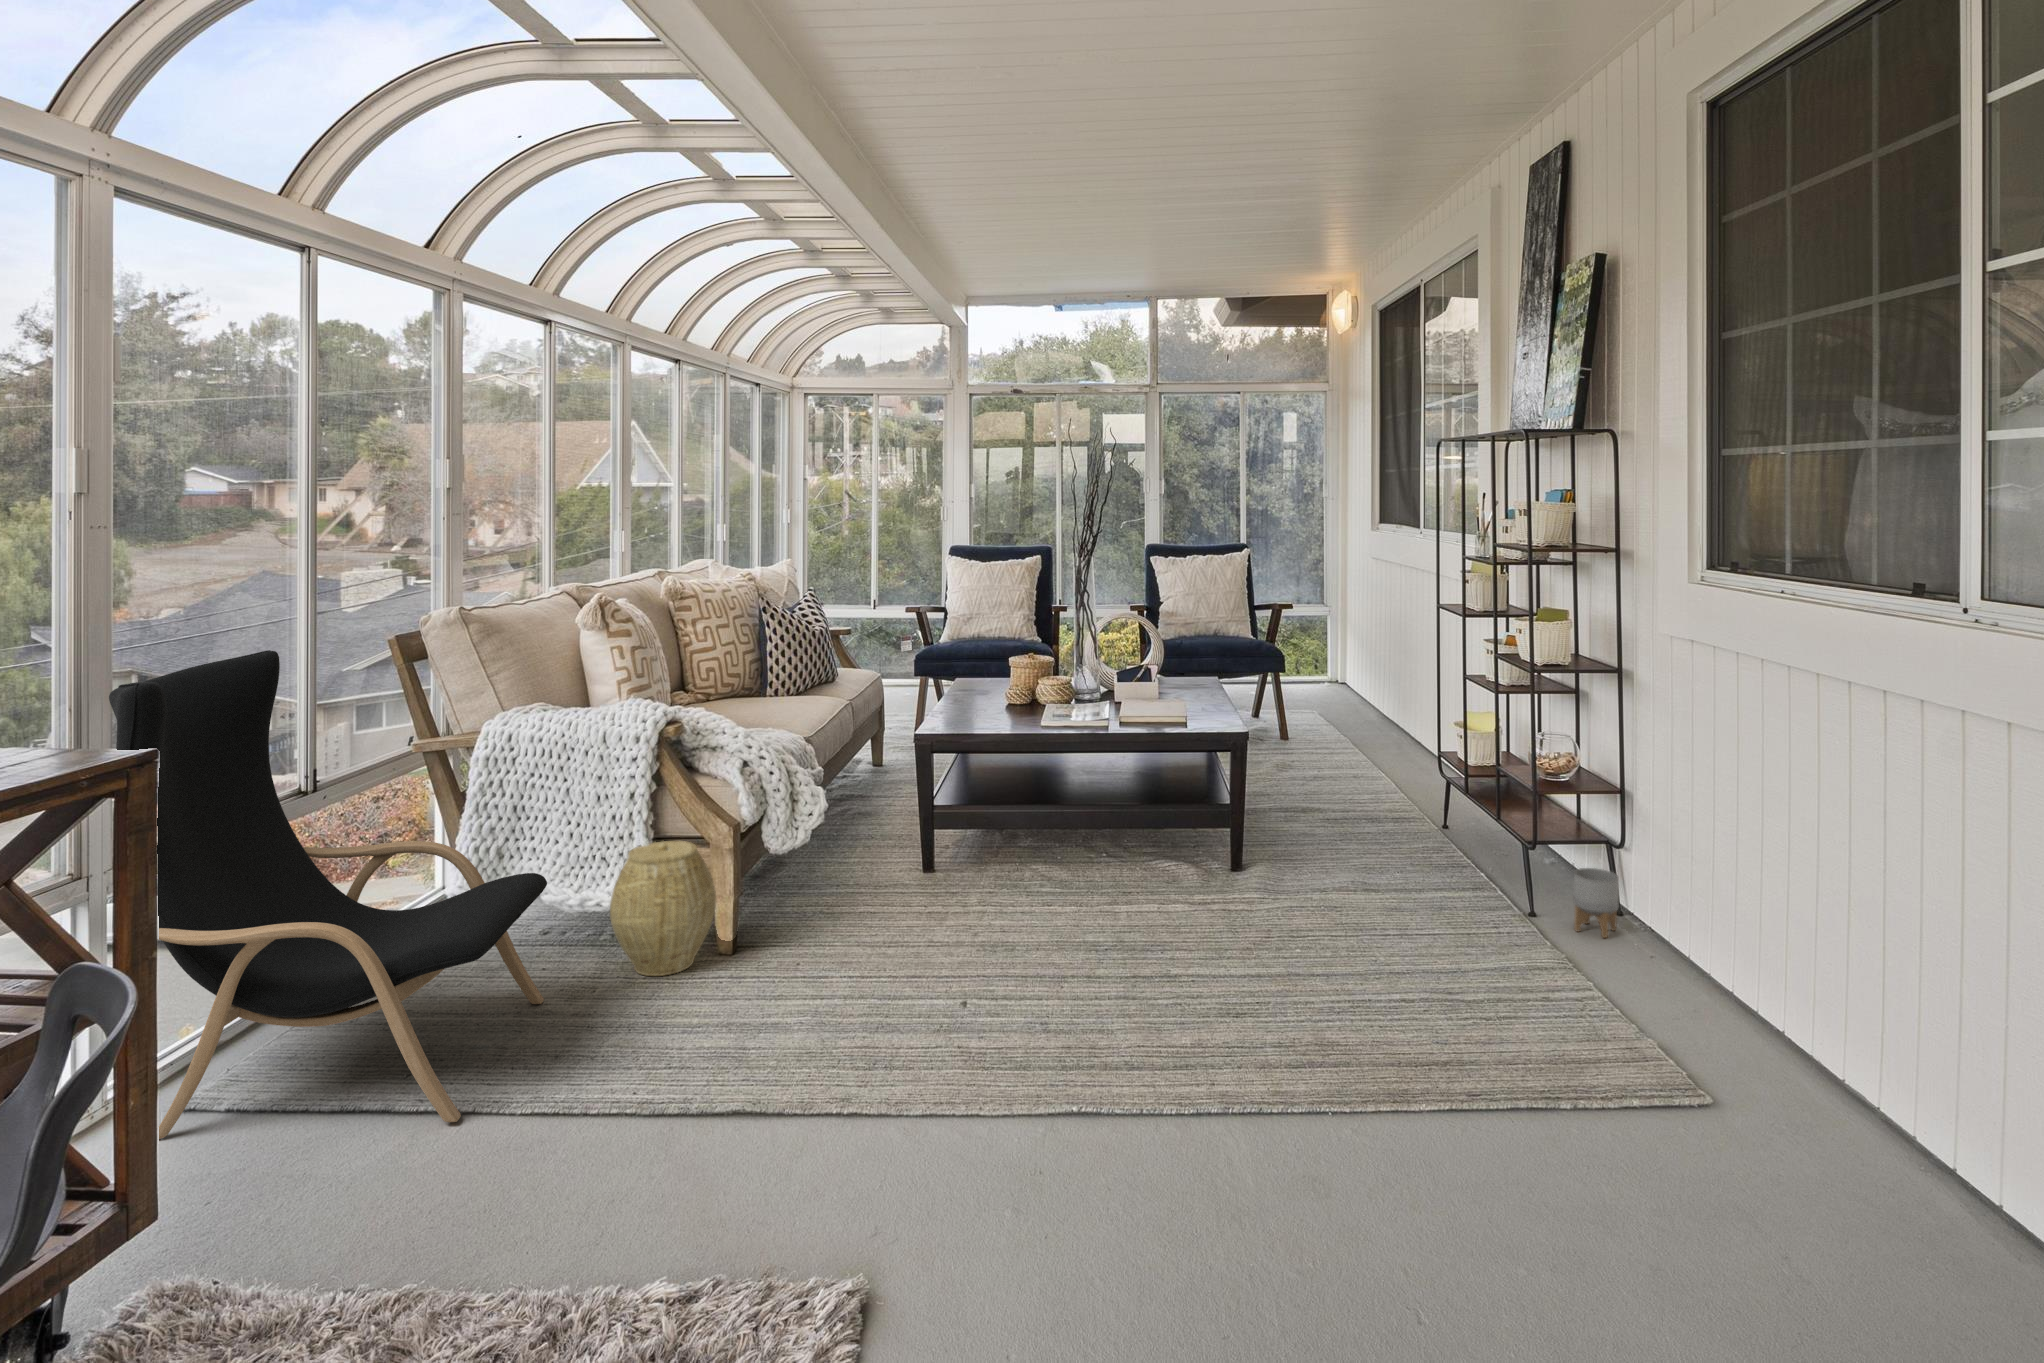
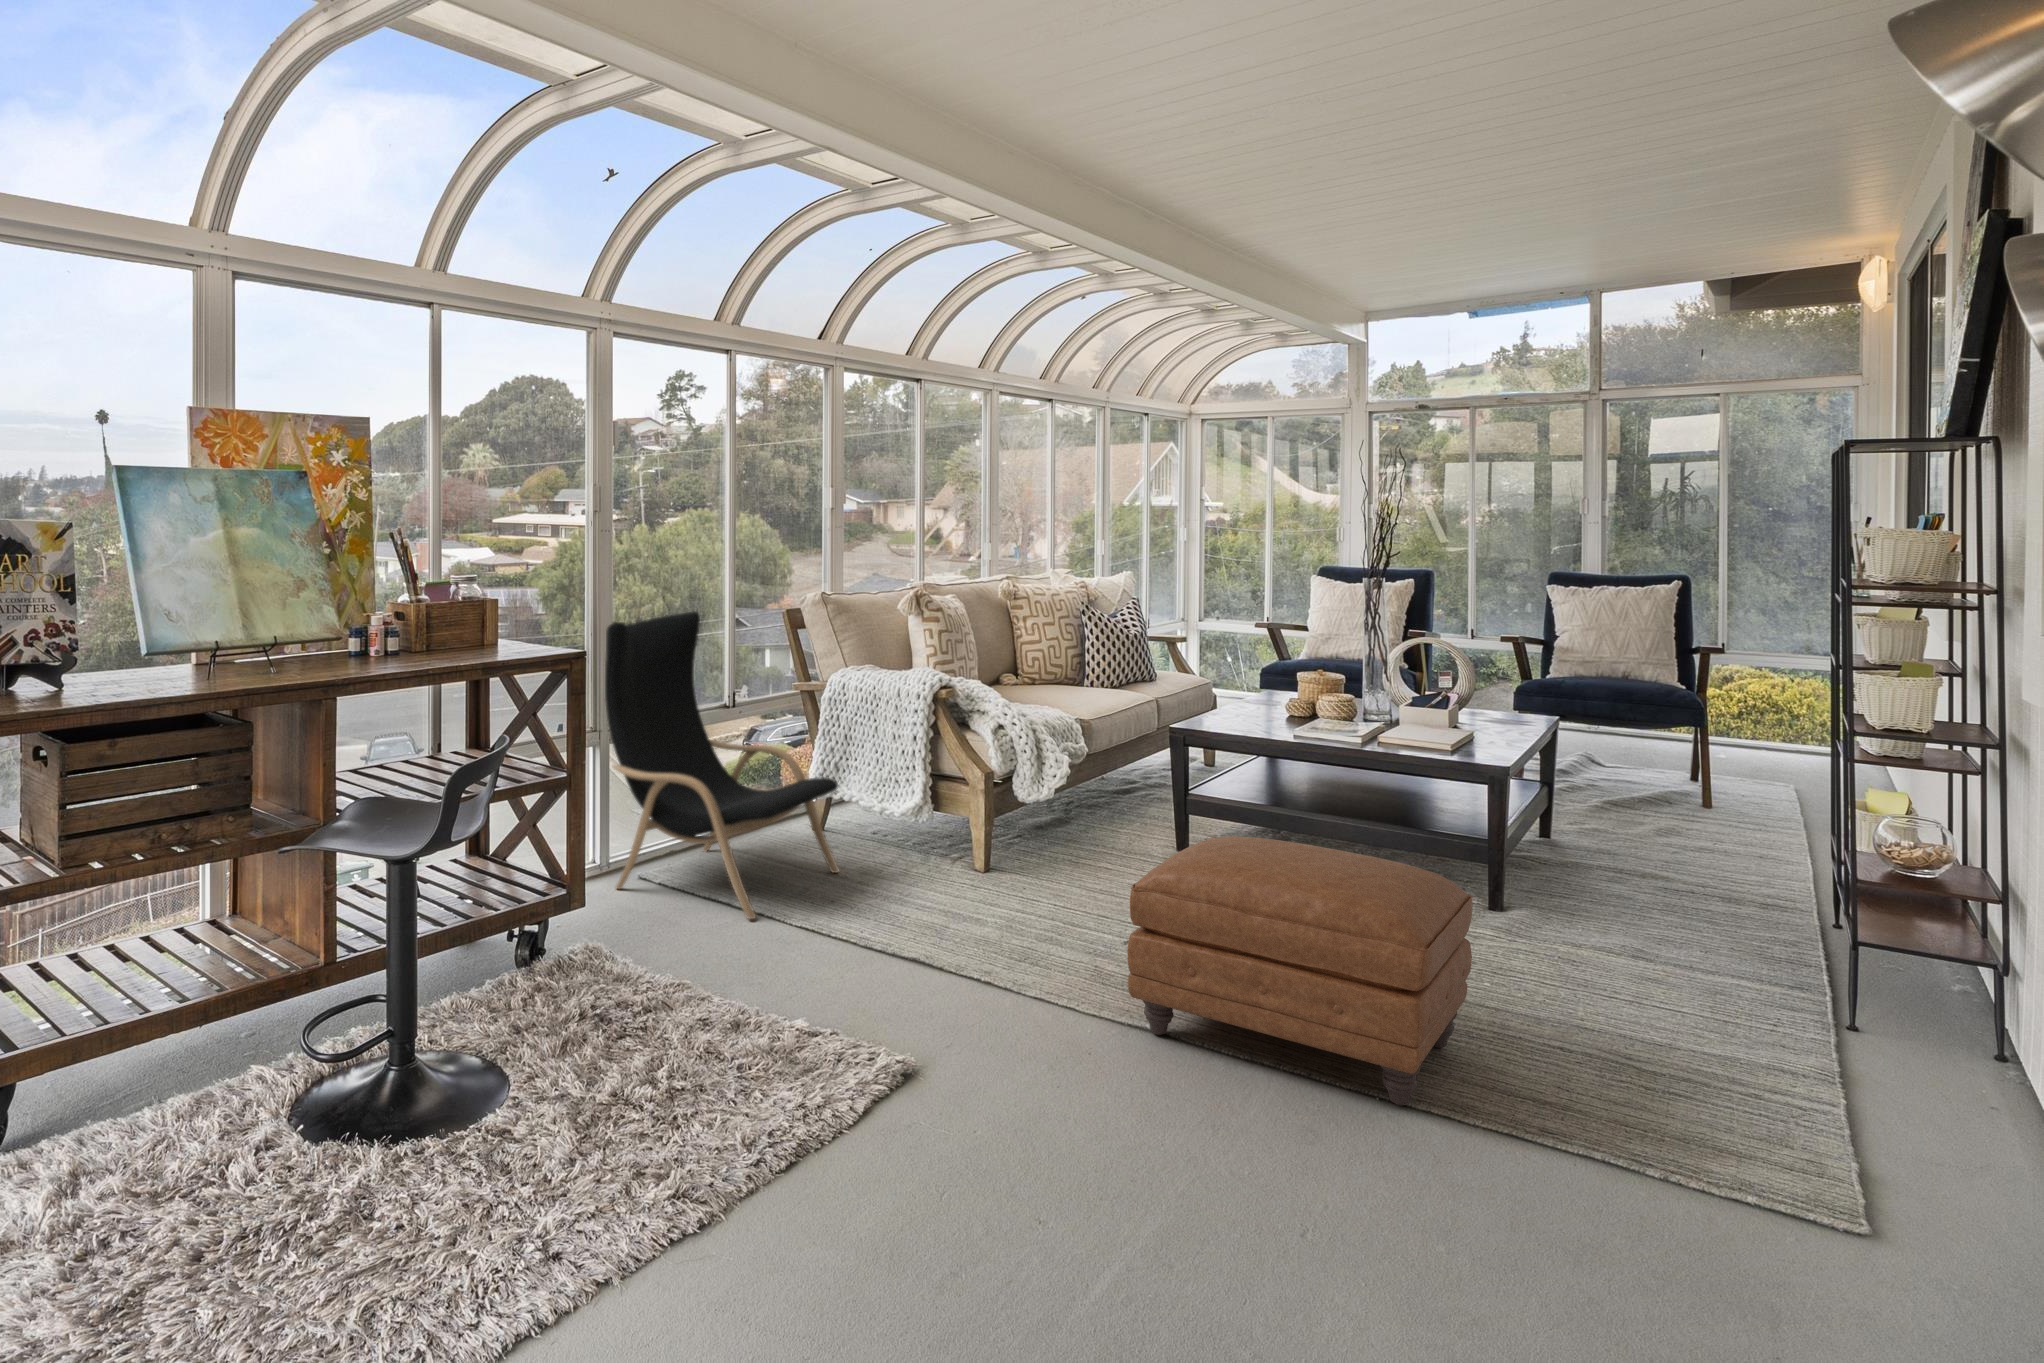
woven basket: present [610,841,716,976] -> none [889,776,965,876]
ottoman: none [1067,855,1395,1119] -> present [1127,836,1473,1106]
planter: present [1574,868,1619,938] -> none [1917,981,1992,1074]

